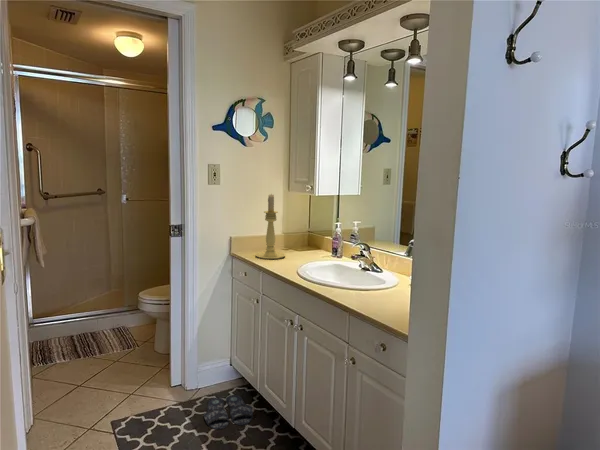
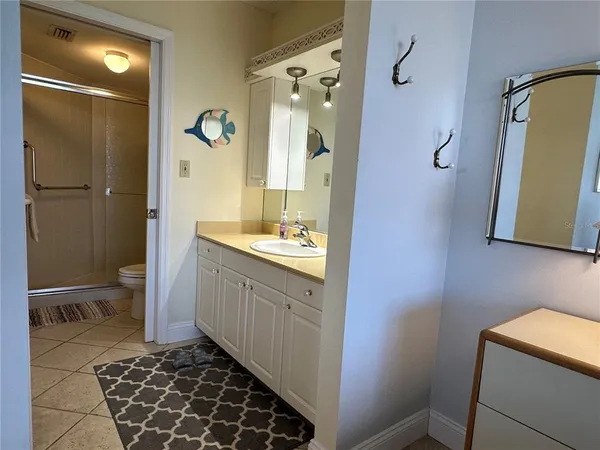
candle holder: present [255,194,285,259] -> none [218,186,243,238]

